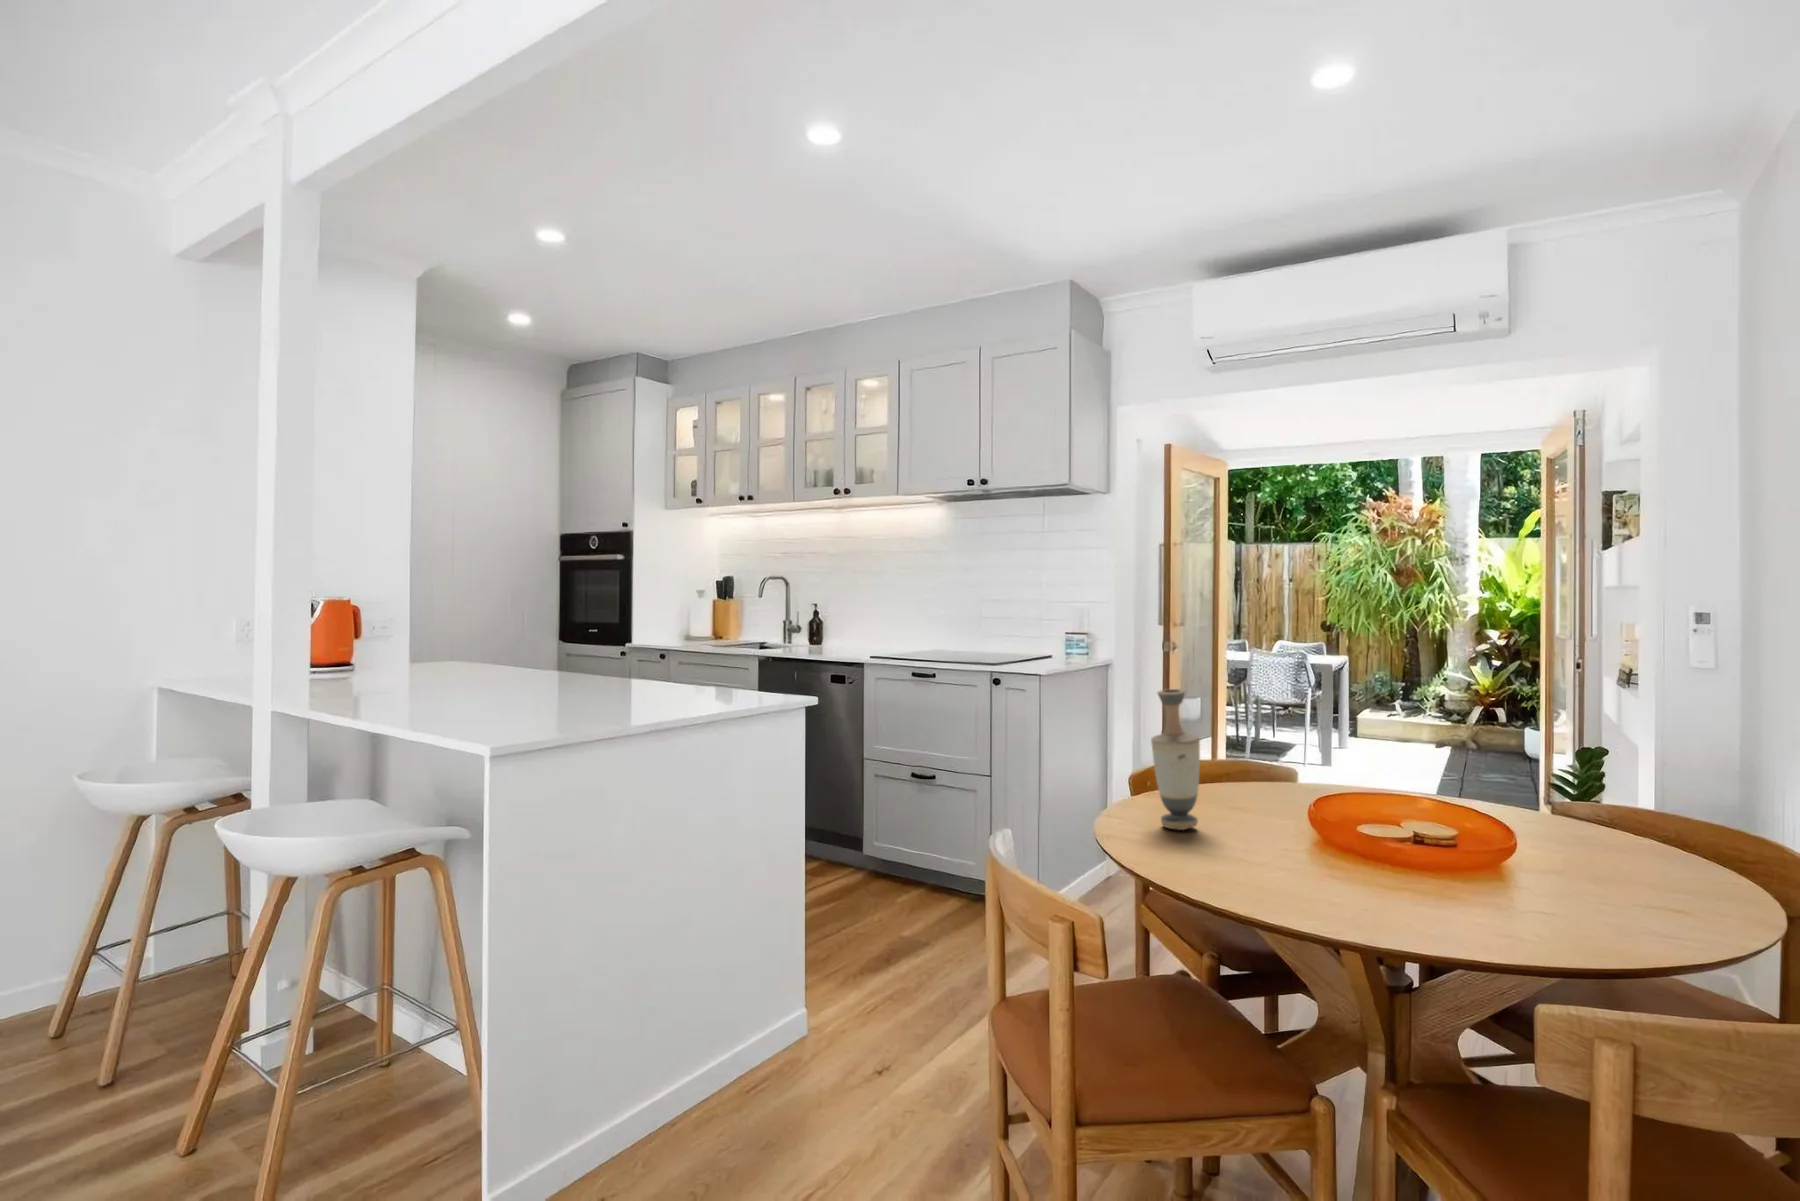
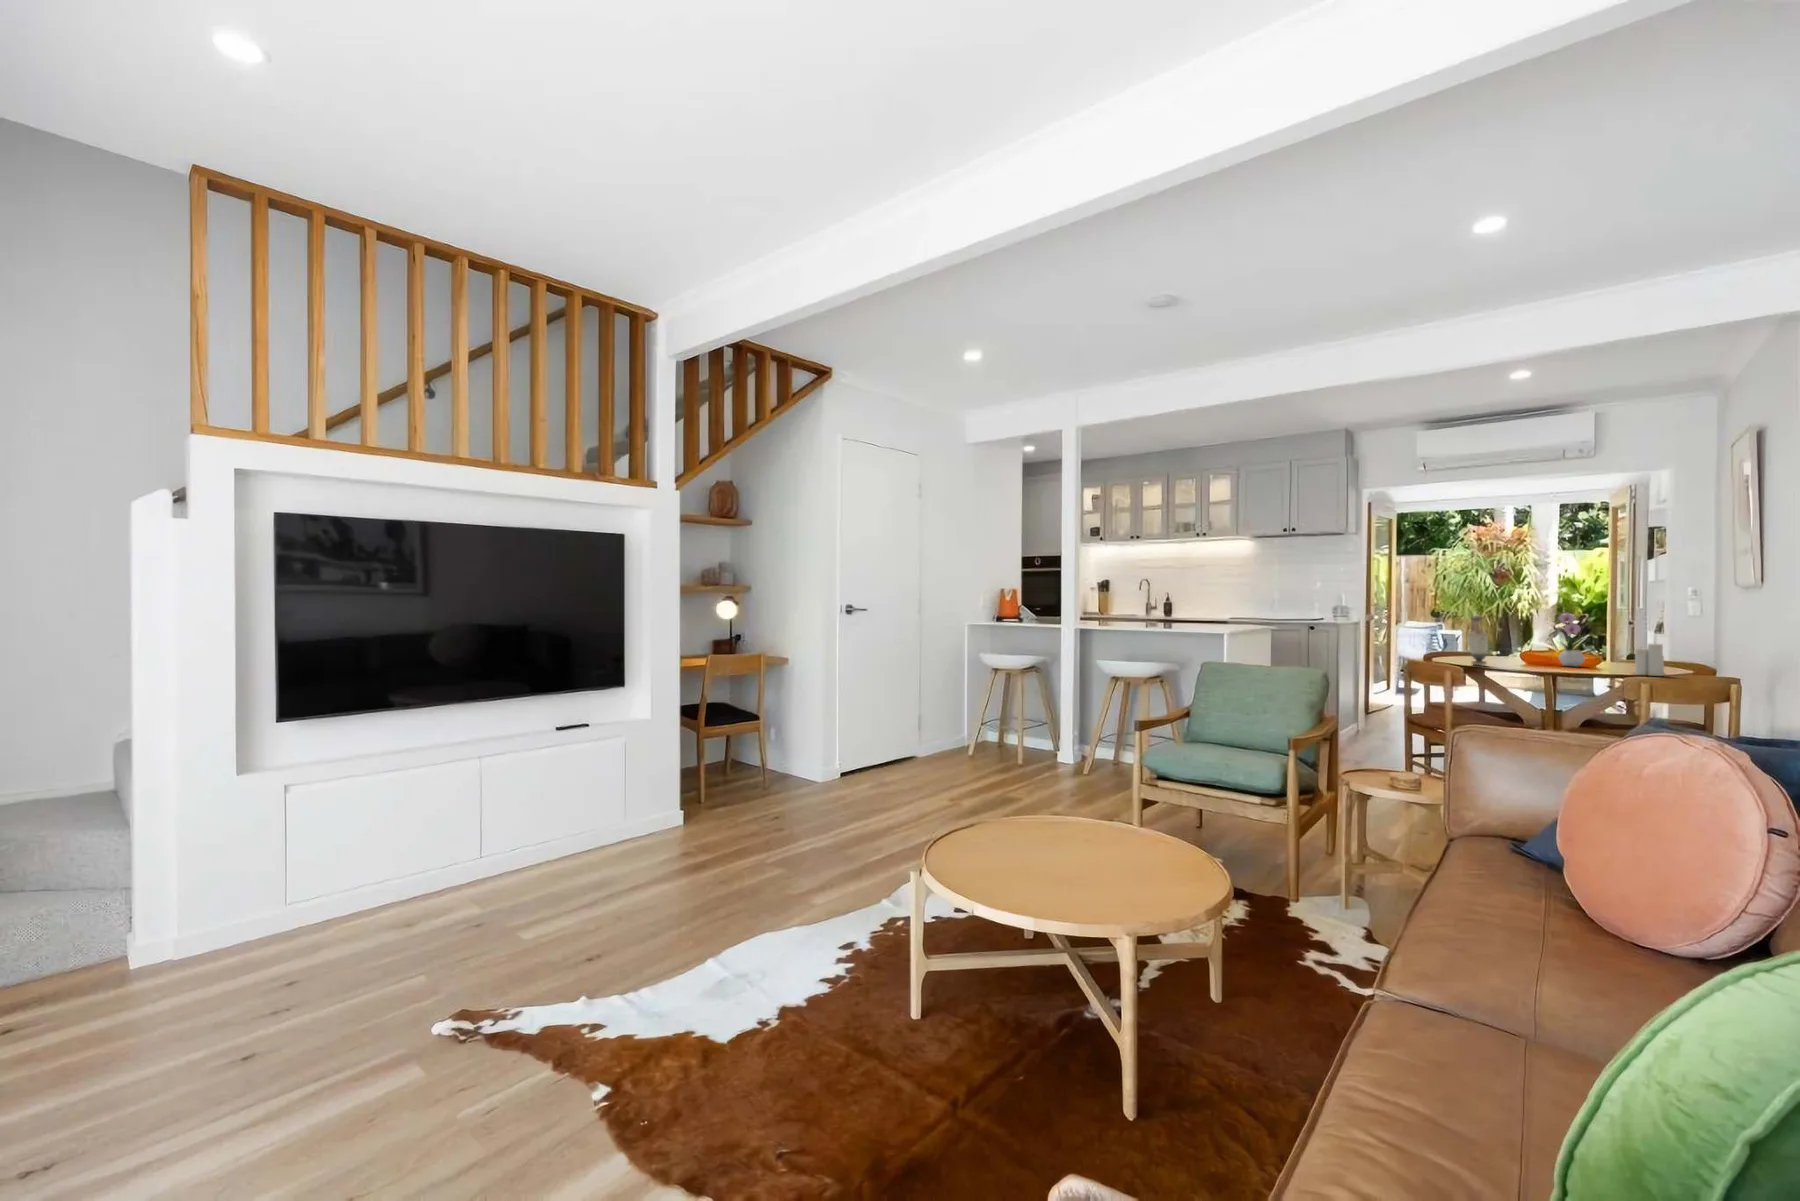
flower arrangement: none [1386,656,1457,830] -> present [1559,612,1585,667]
candle: none [1569,792,1672,916] -> present [1633,643,1666,676]

